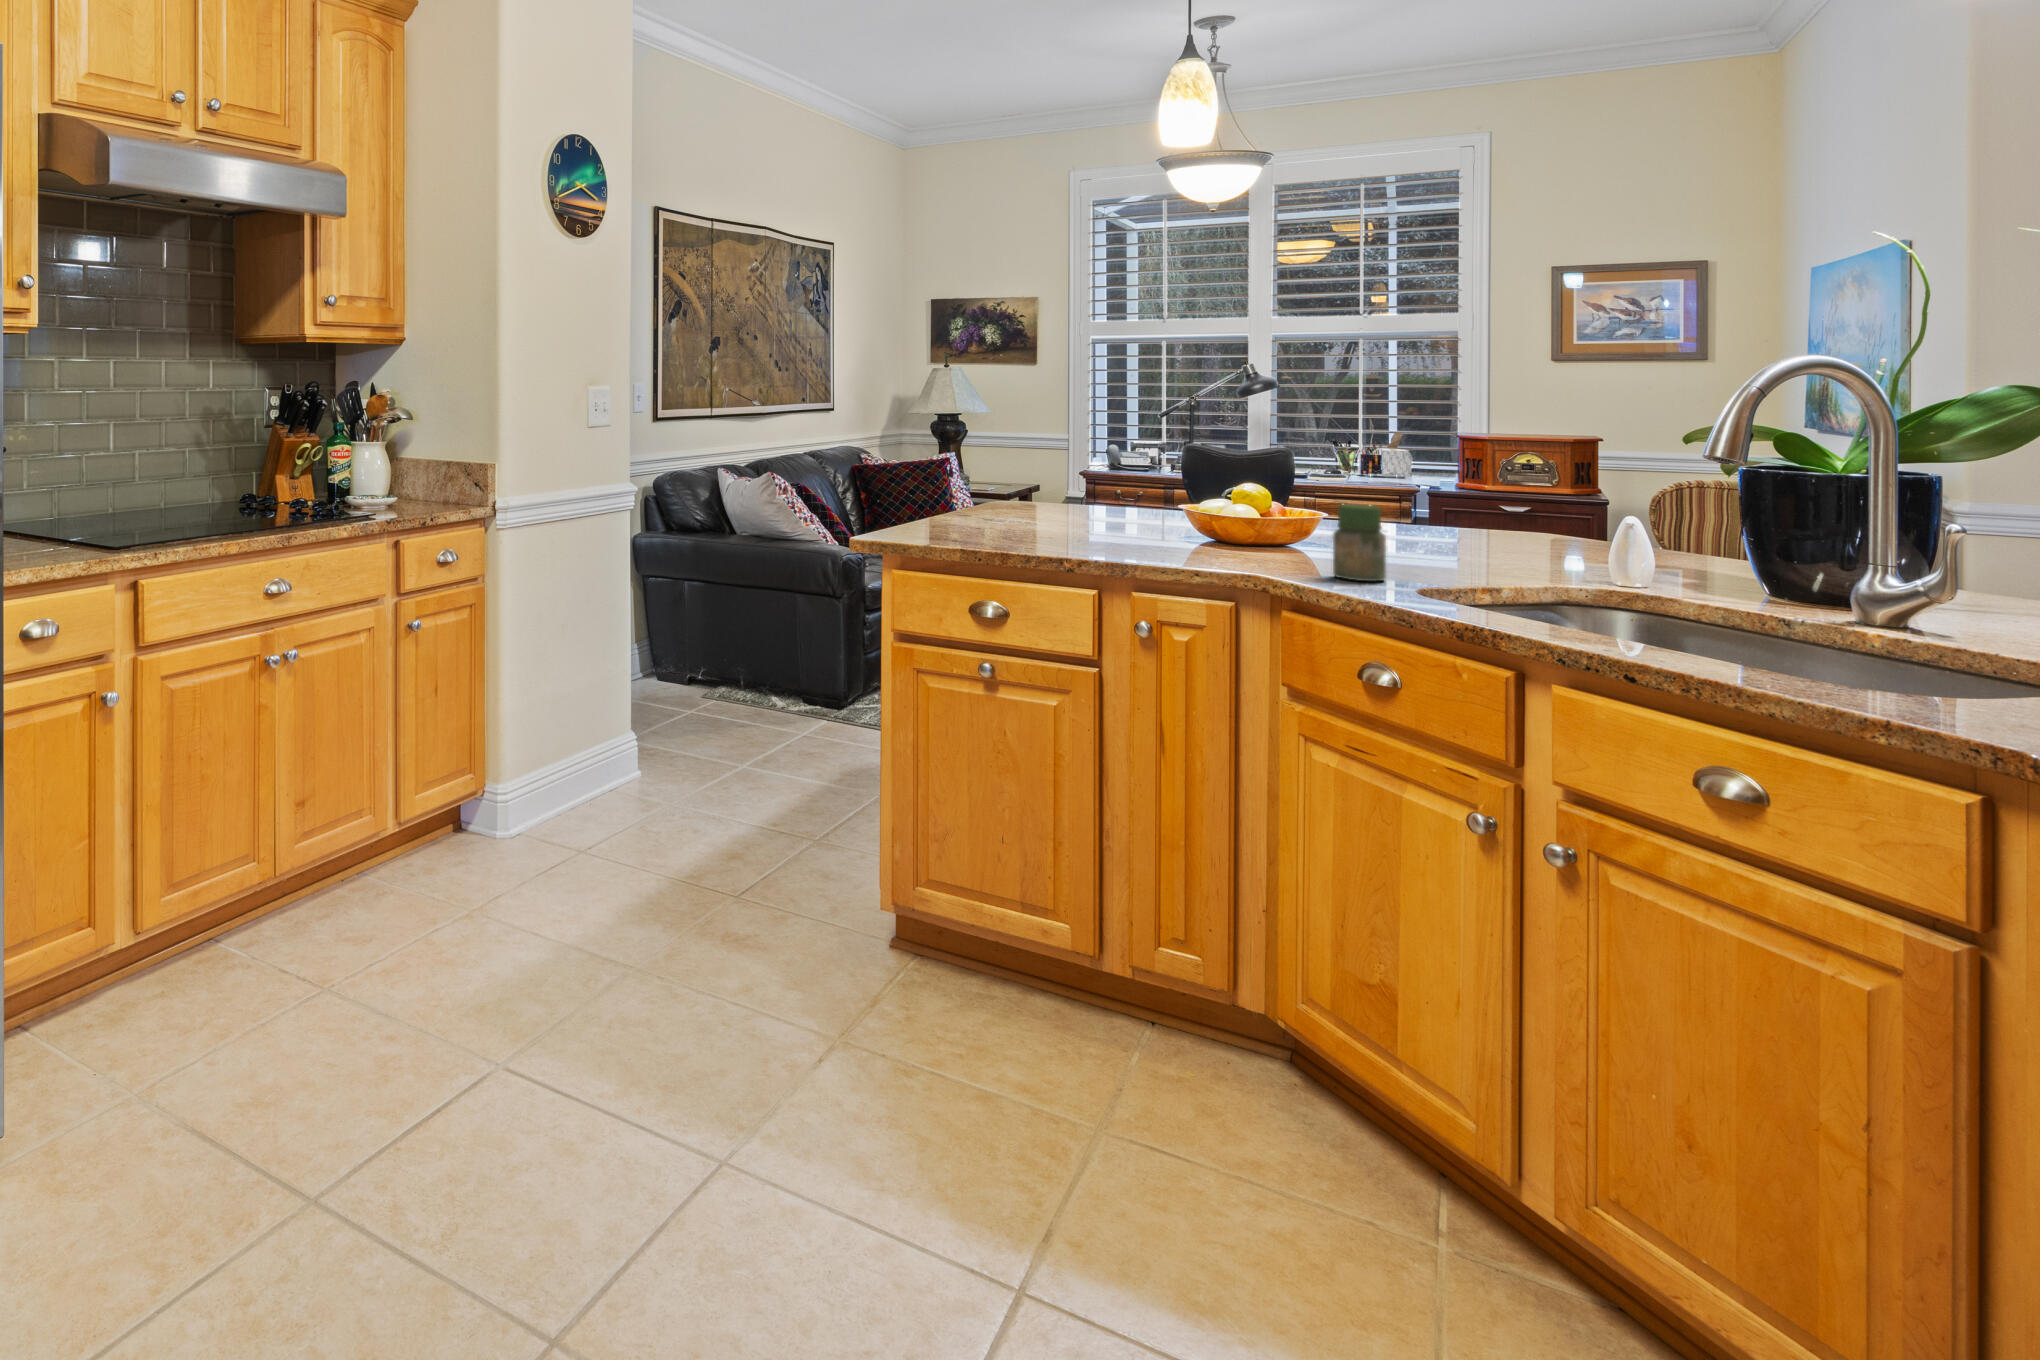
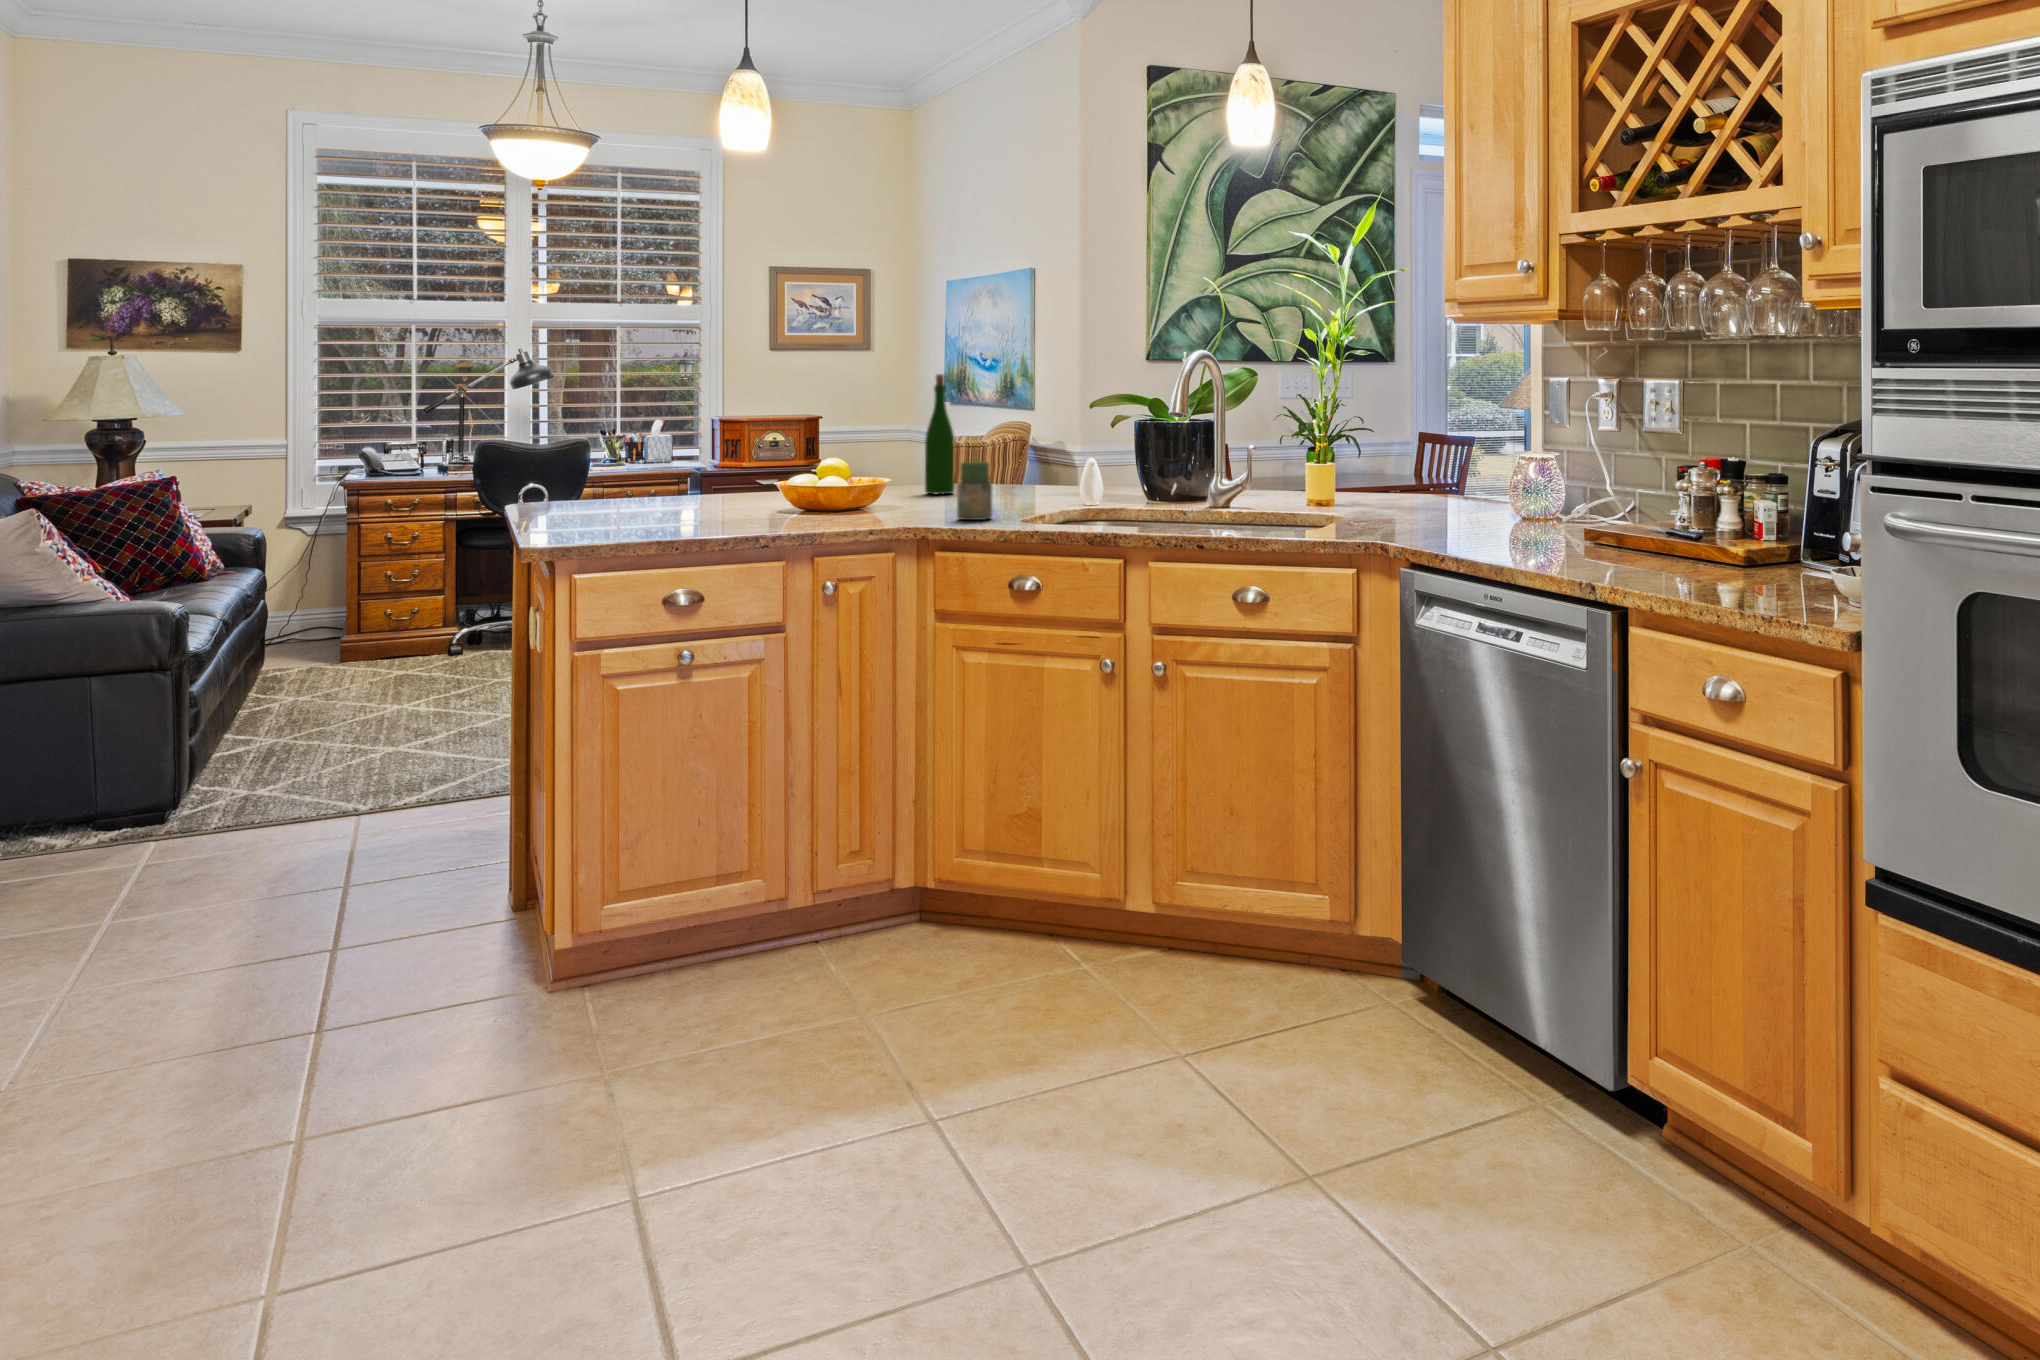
wine bottle: none [1419,392,1465,542] -> present [925,374,954,494]

